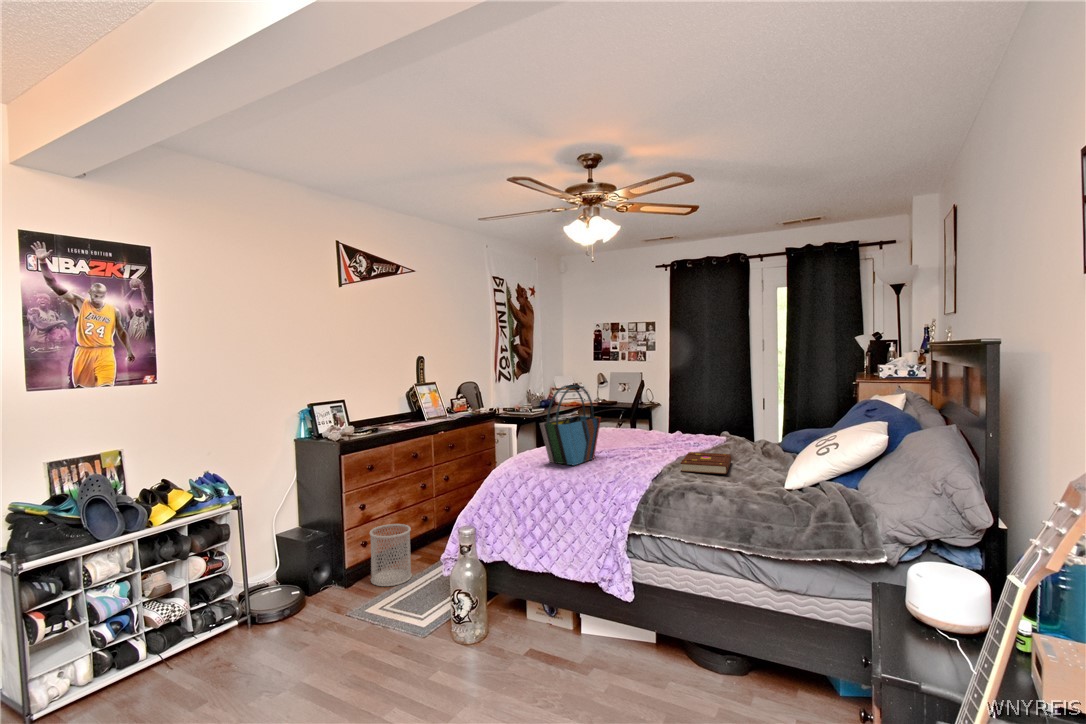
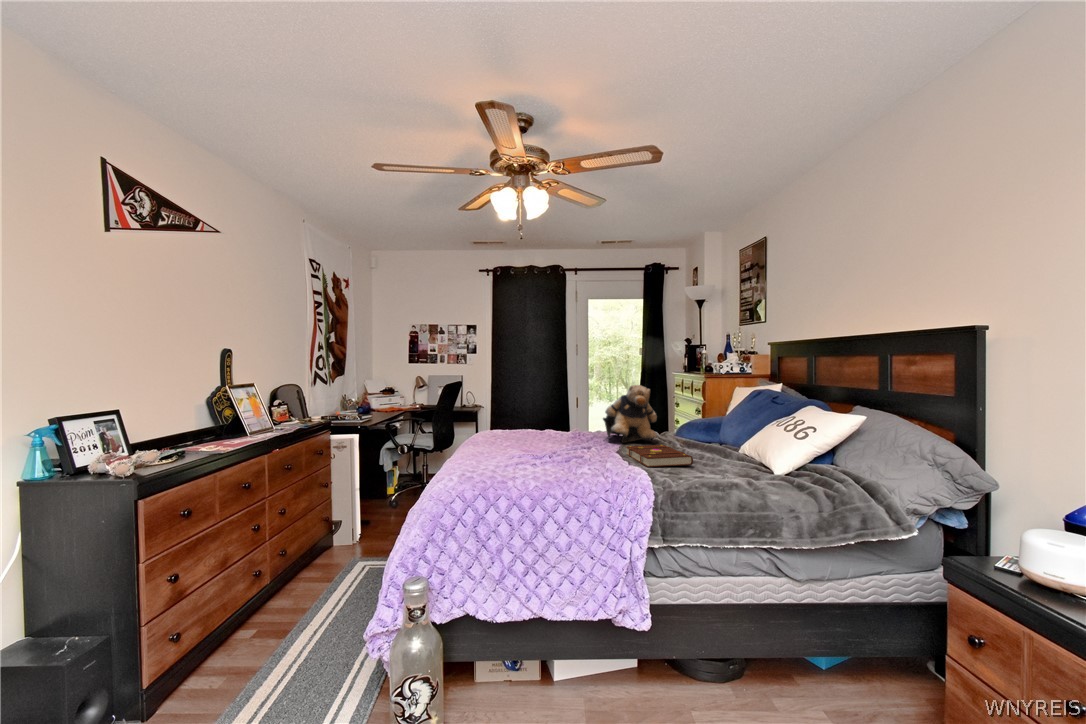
tote bag: present [540,385,601,465] -> none [500,376,544,473]
teddy bear: none [696,393,754,450] -> present [603,385,657,443]
wastebasket: present [370,524,412,586] -> none [190,593,265,703]

